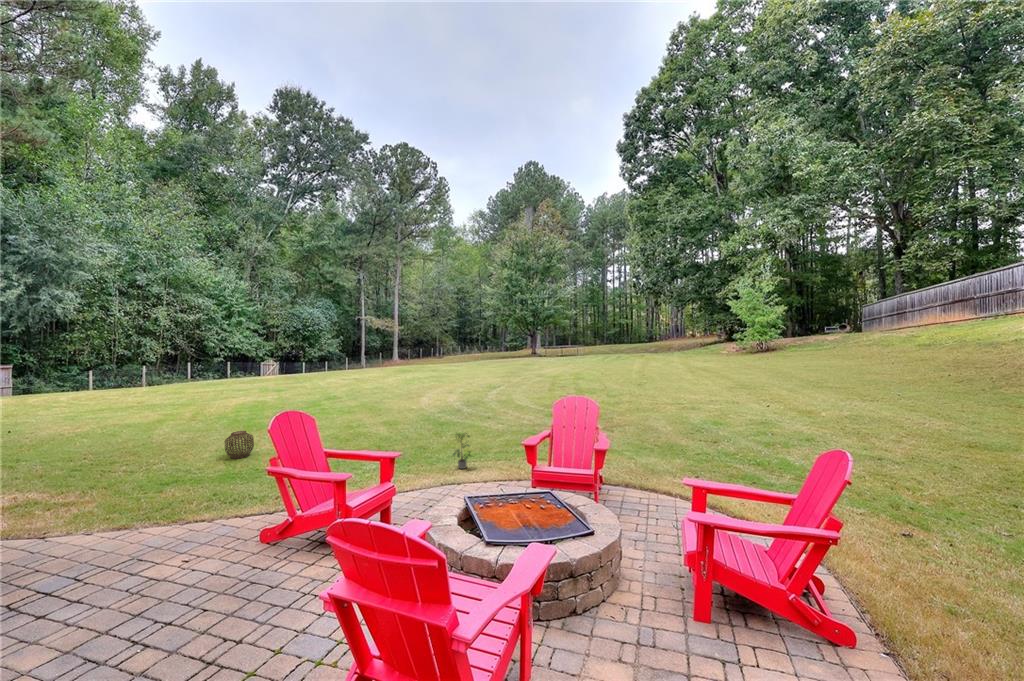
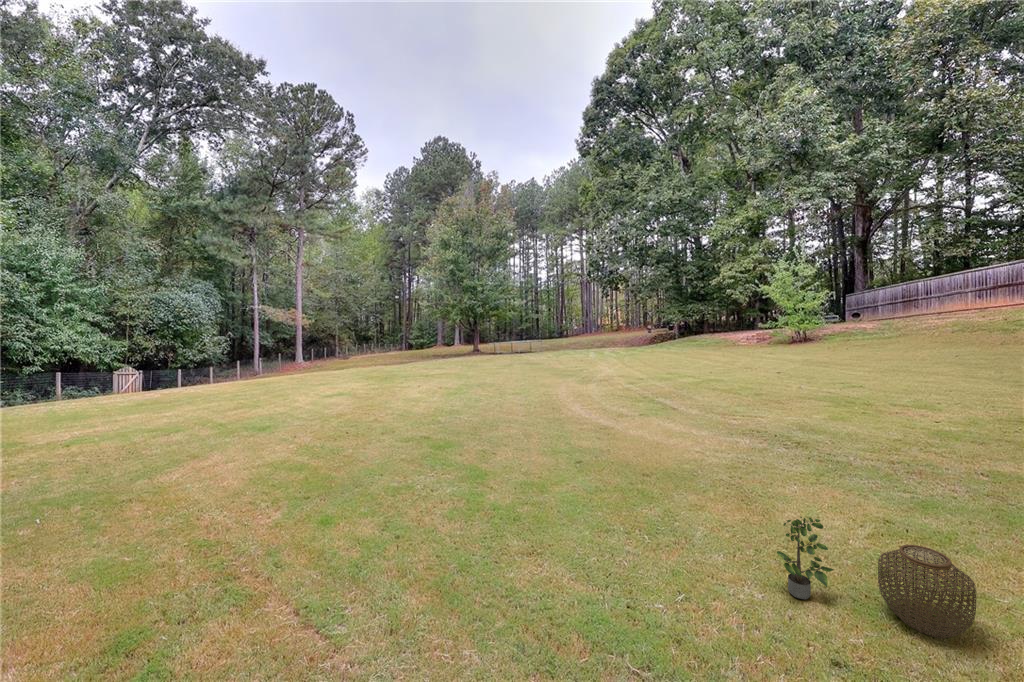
woven basket: present [224,431,254,459] -> present [878,545,976,638]

